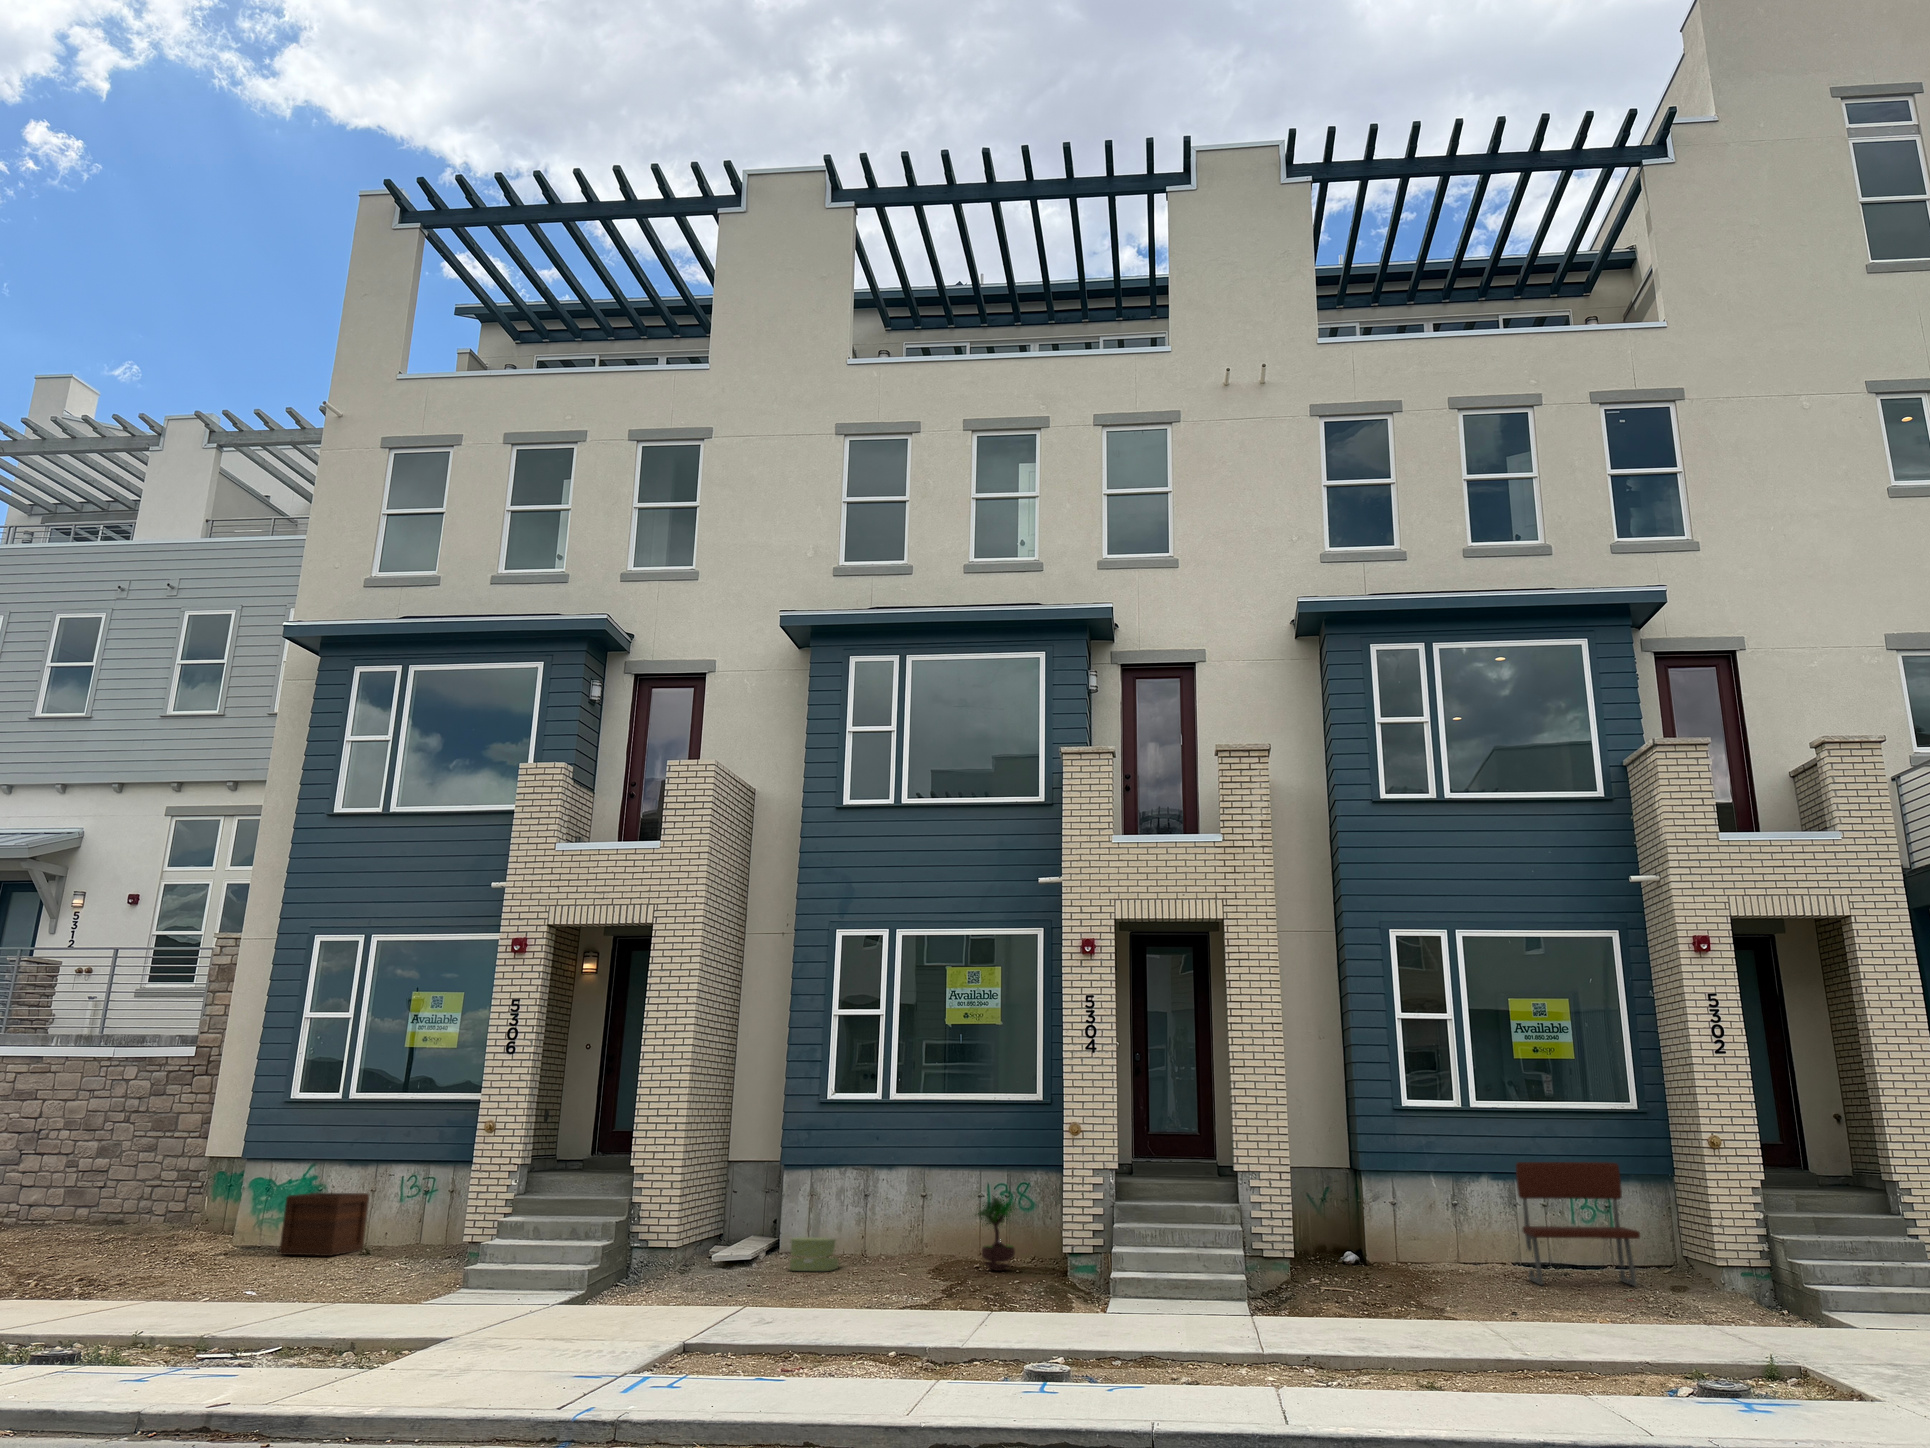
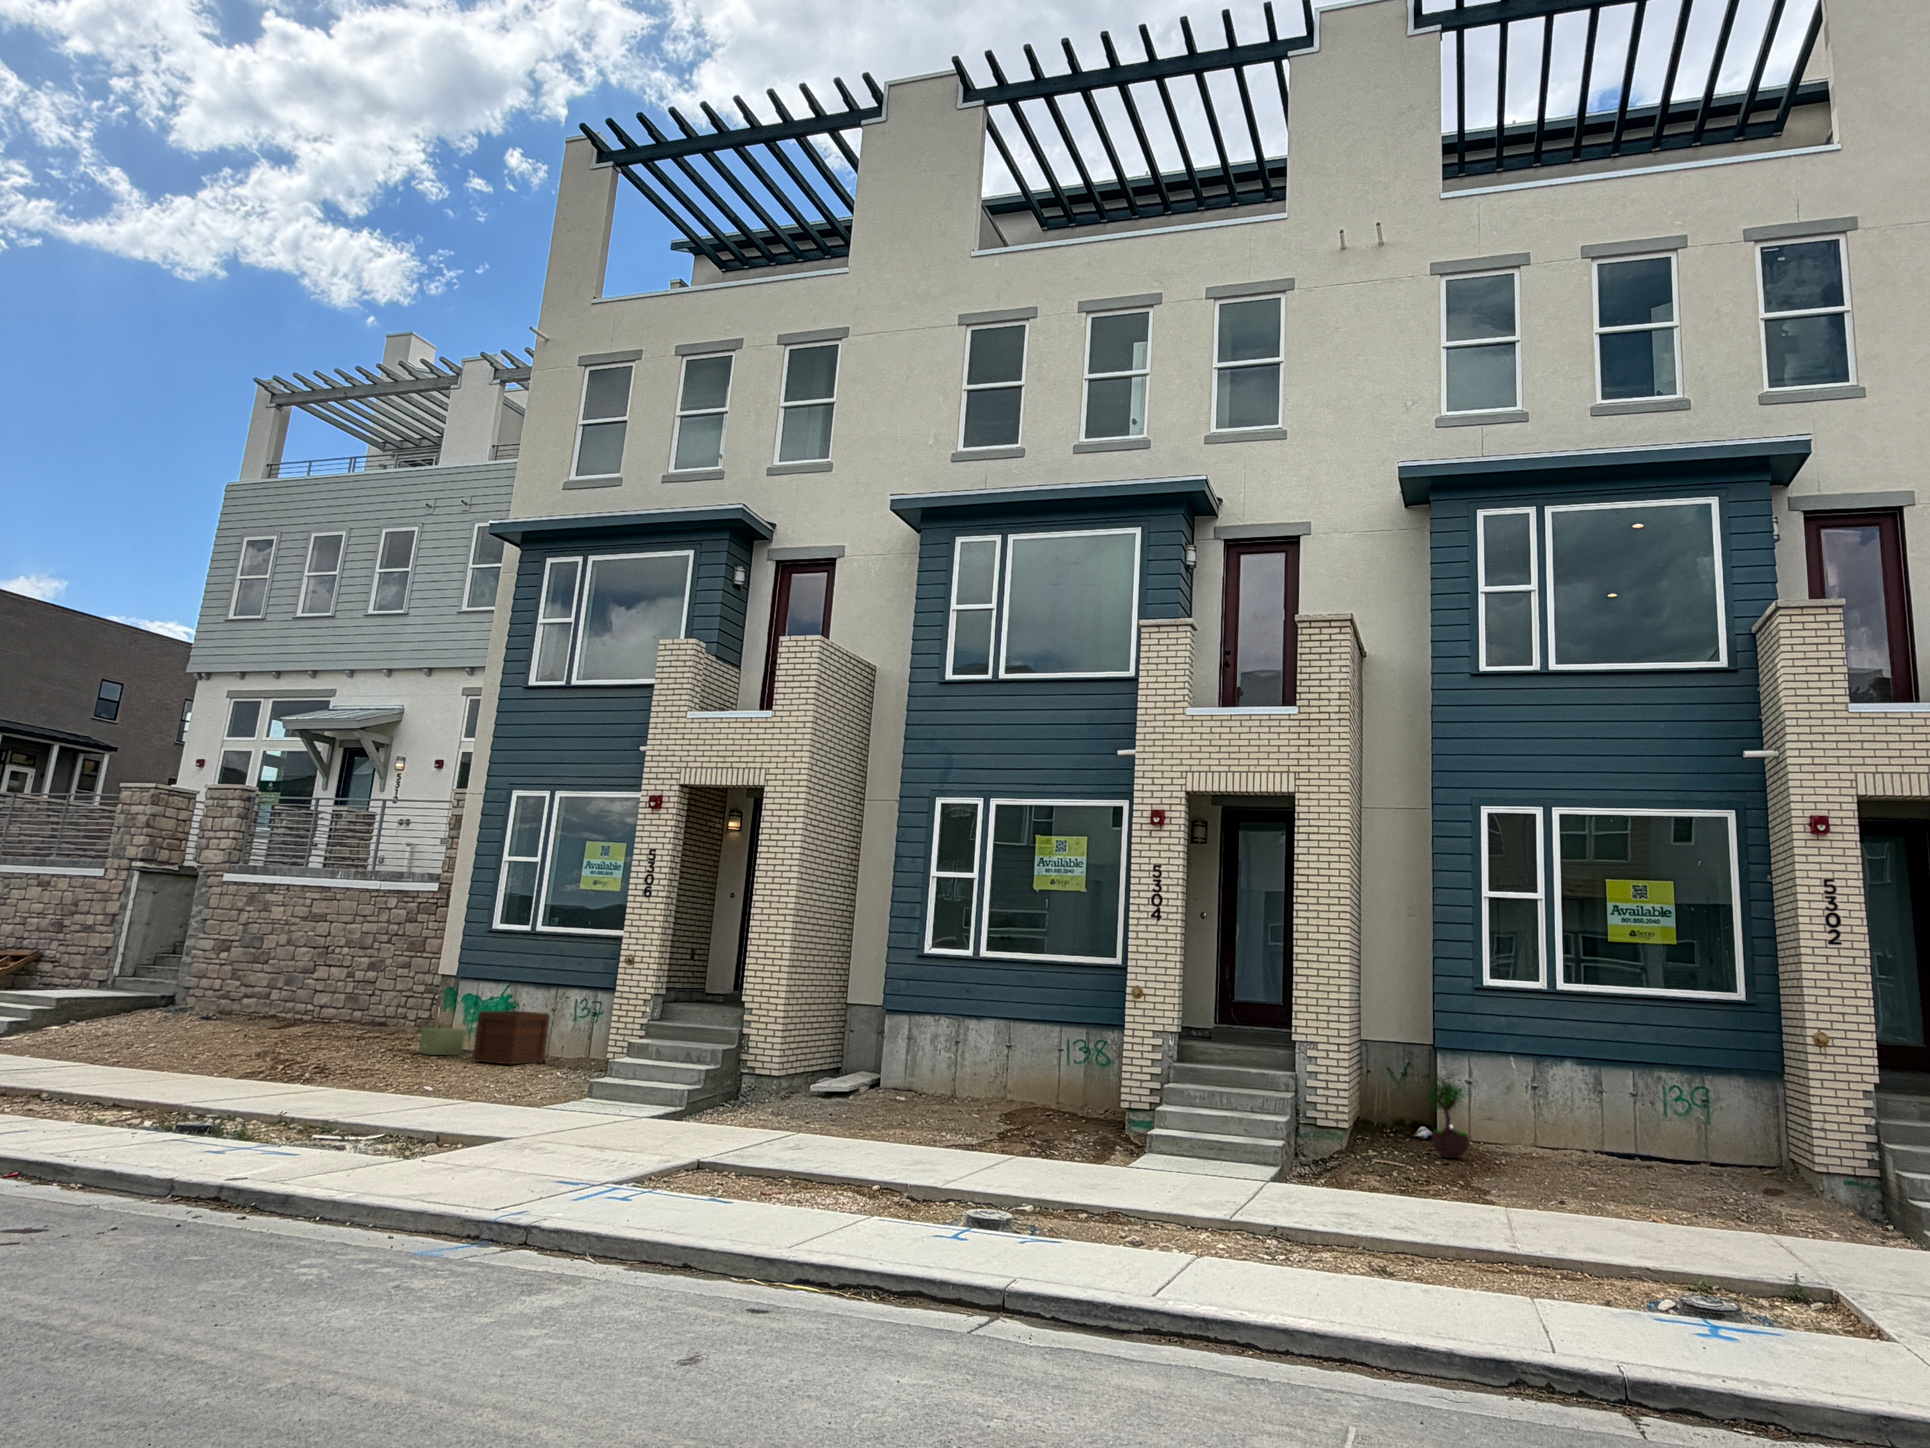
bench: present [1516,1162,1640,1286] -> none [1601,1049,1731,1188]
potted tree: present [976,1195,1015,1271] -> present [1423,1078,1469,1158]
storage box: present [790,1238,838,1271] -> present [419,1028,465,1055]

